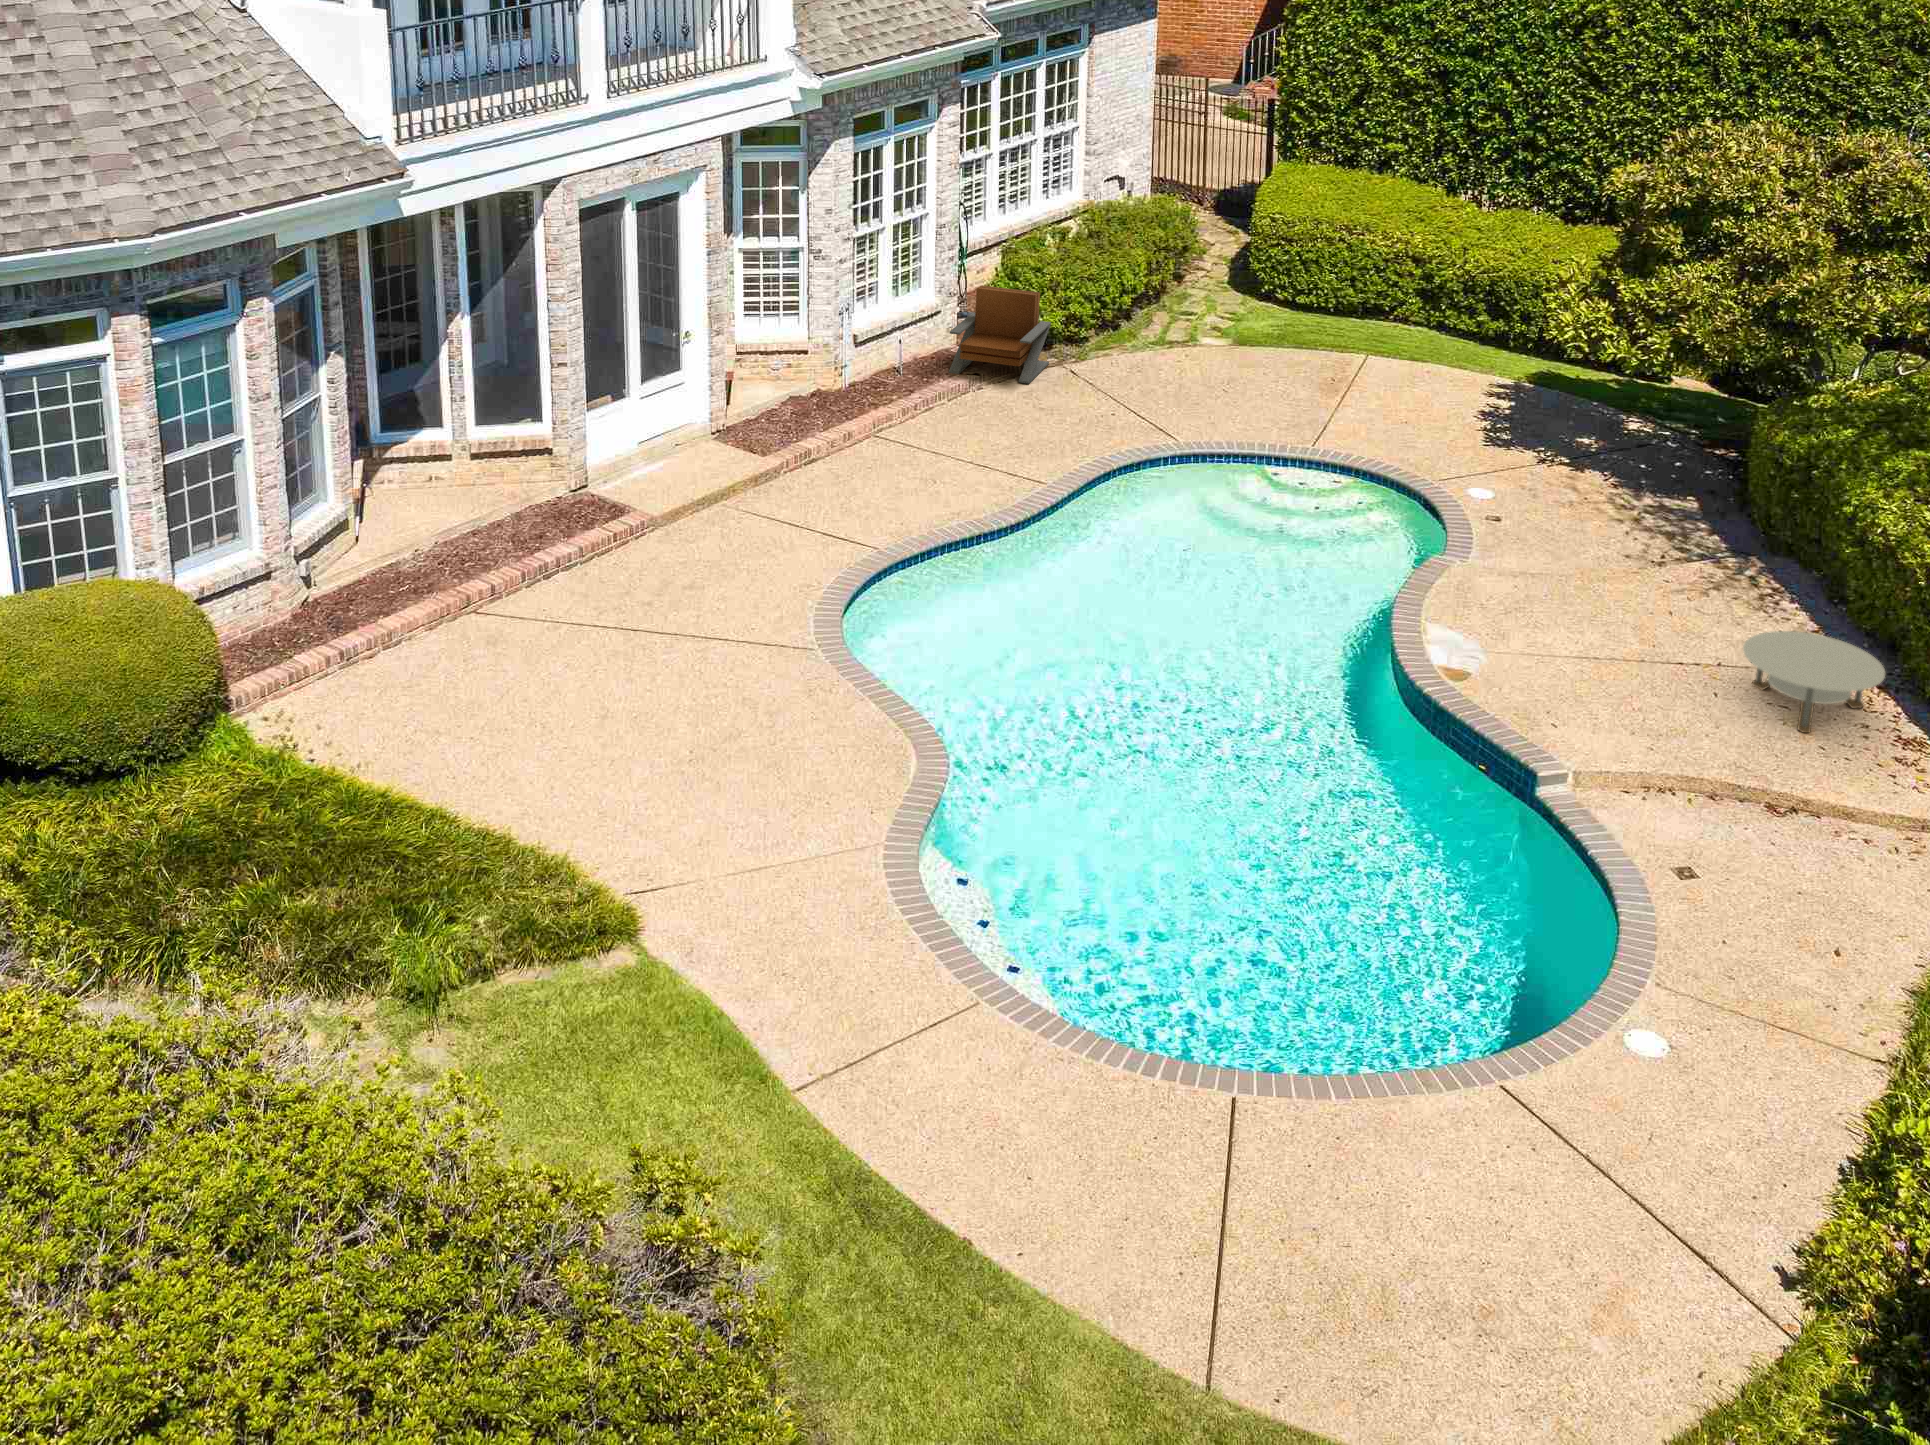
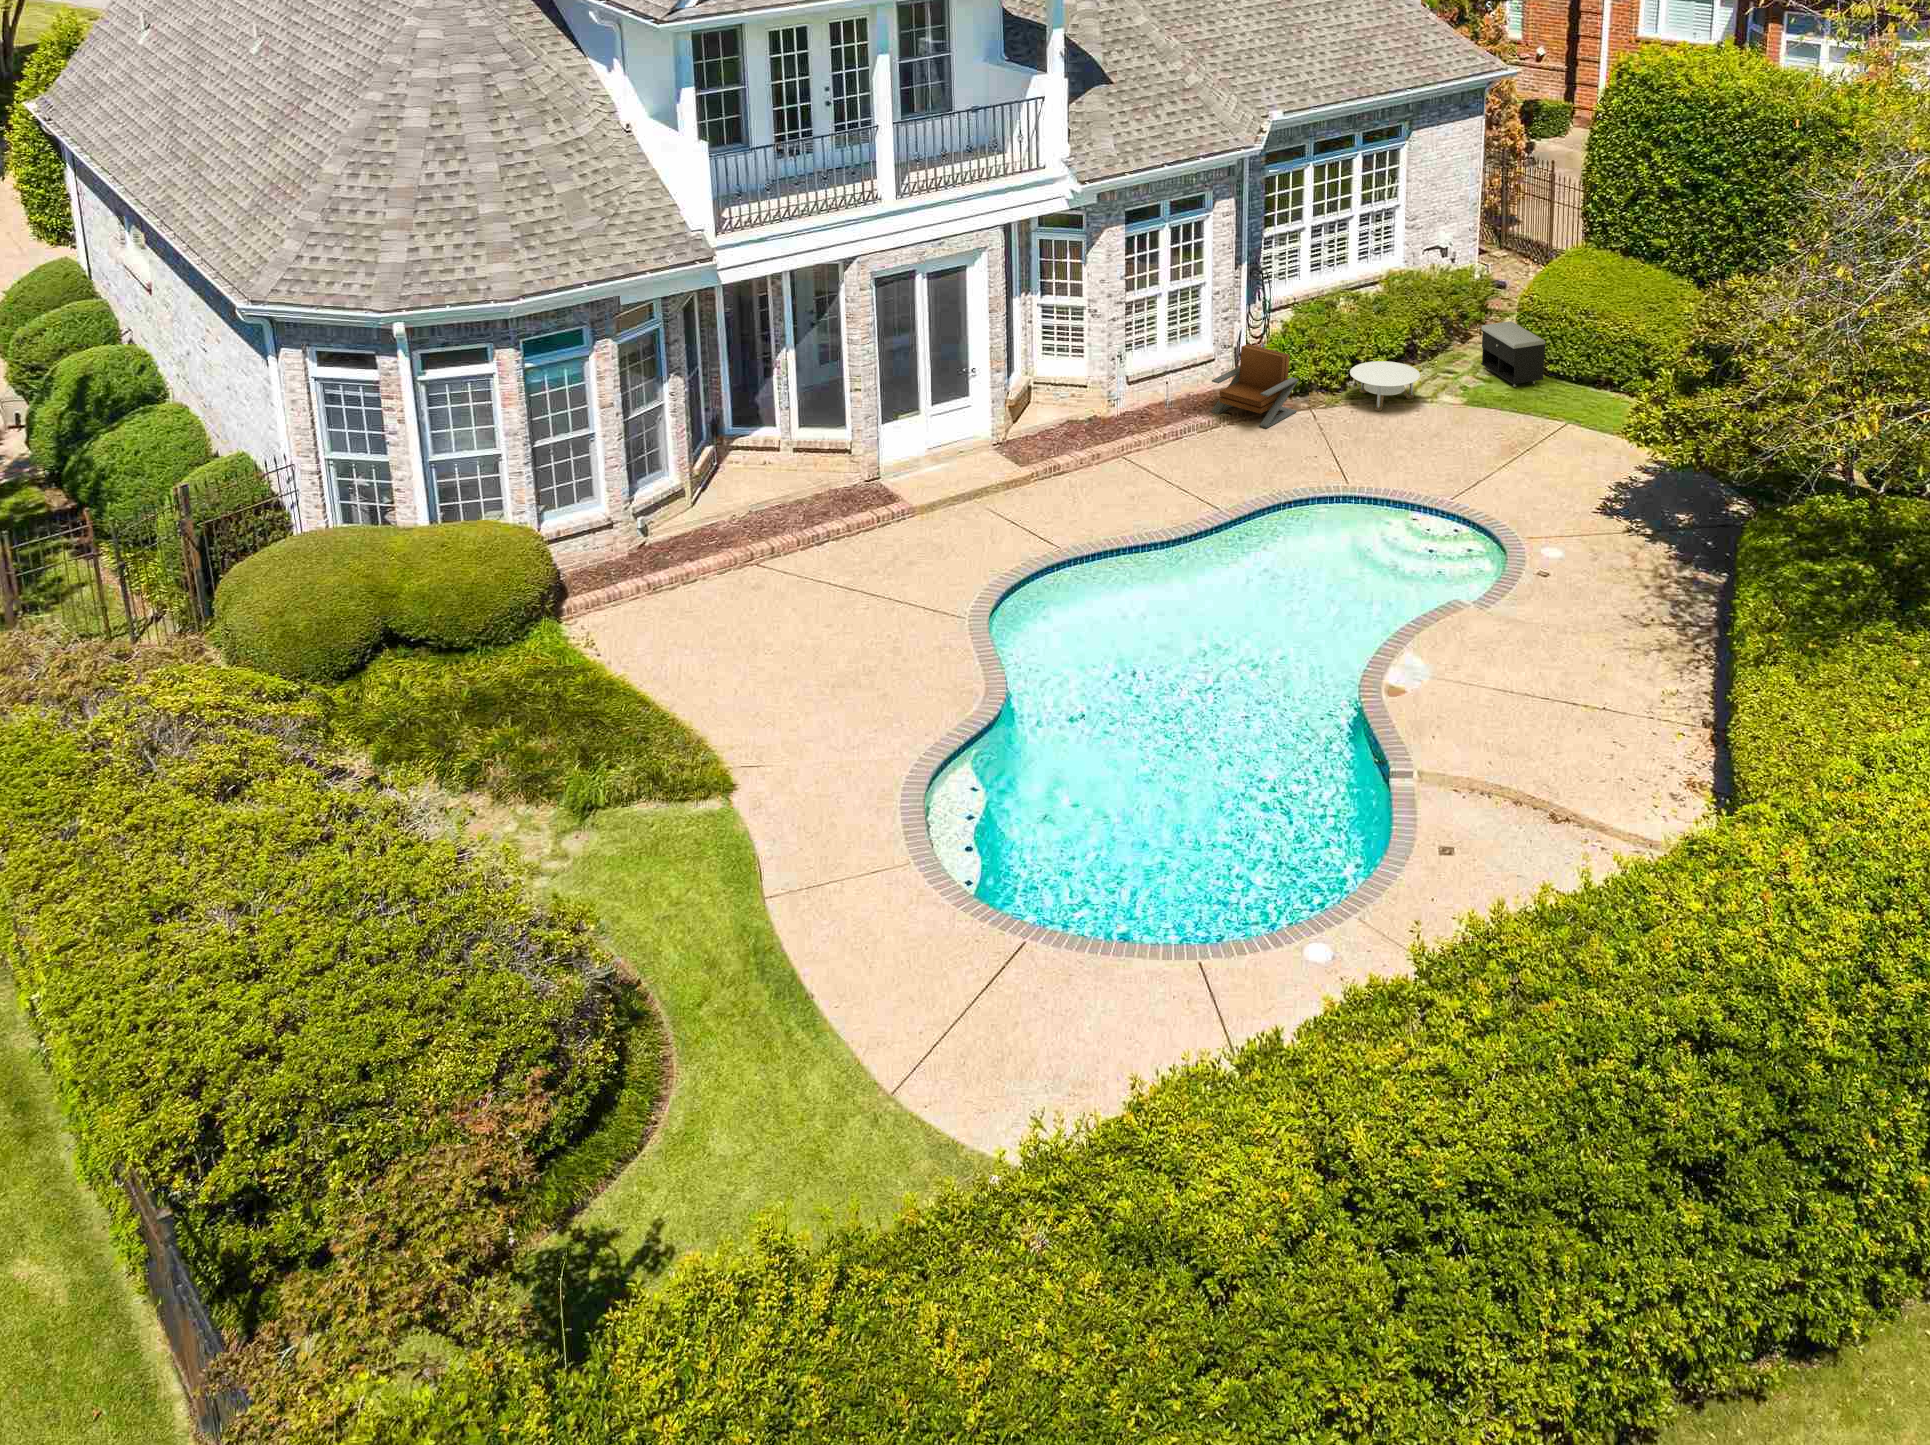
storage bench: none [1217,244,1302,317] -> present [1481,321,1545,387]
round table: present [1743,631,1885,733] -> present [1350,361,1420,411]

